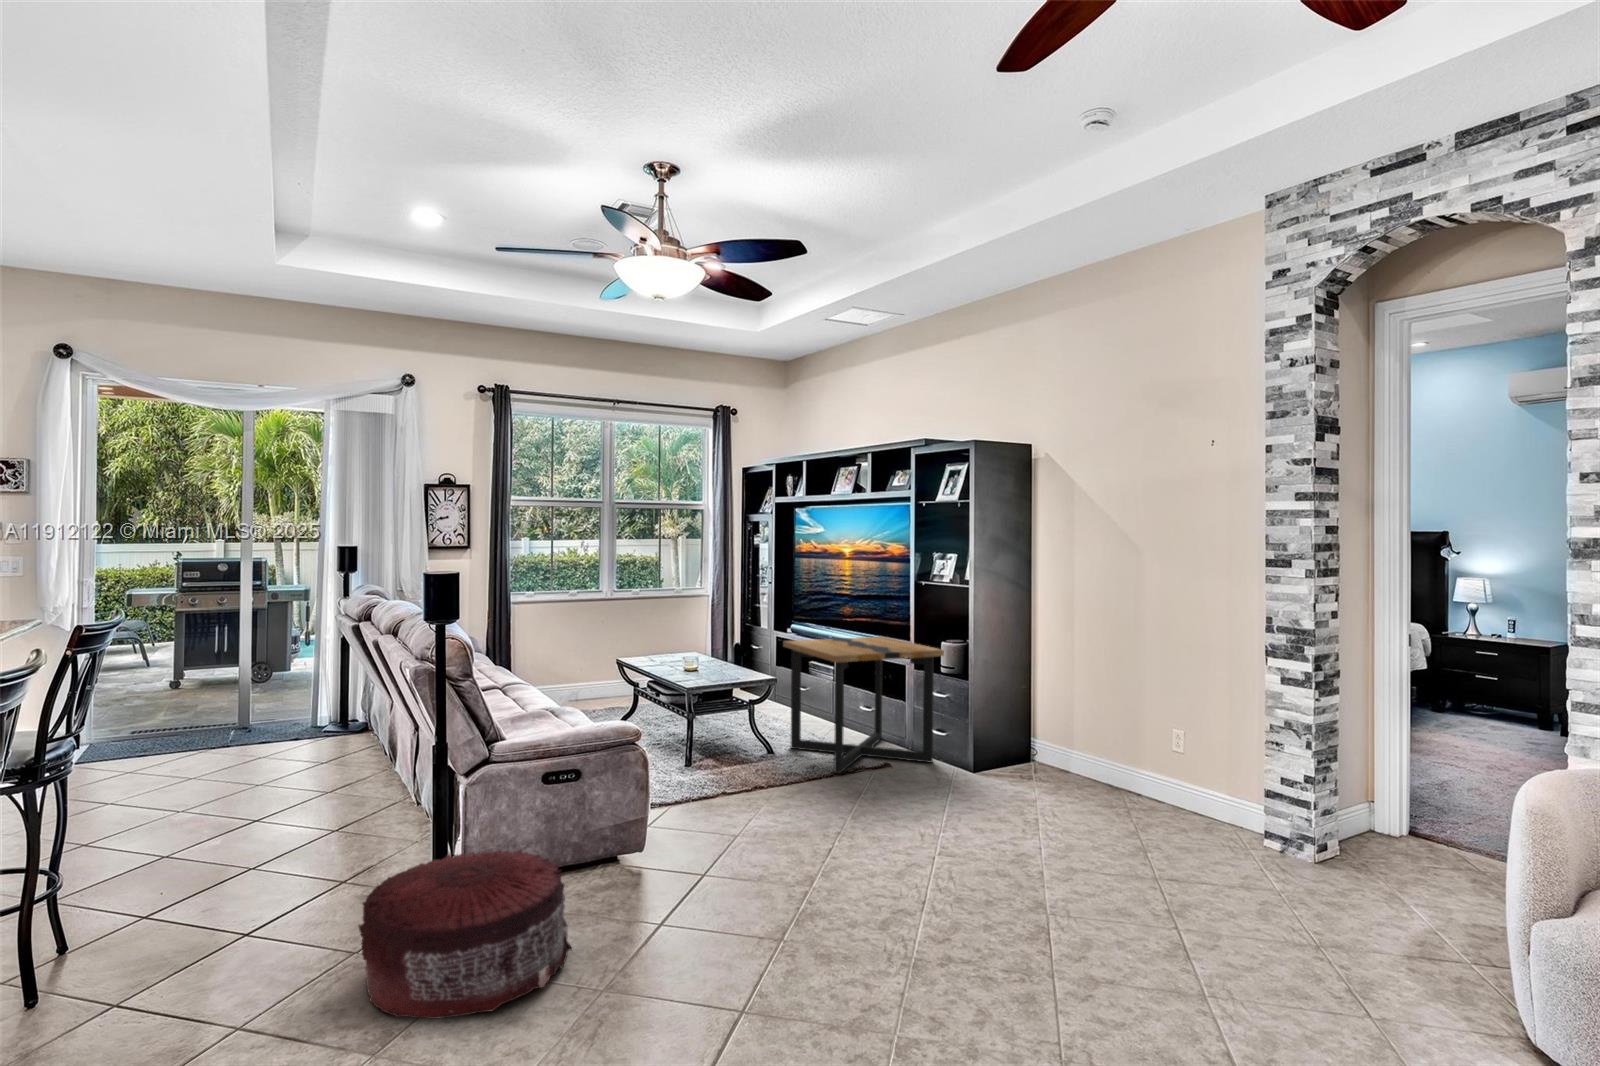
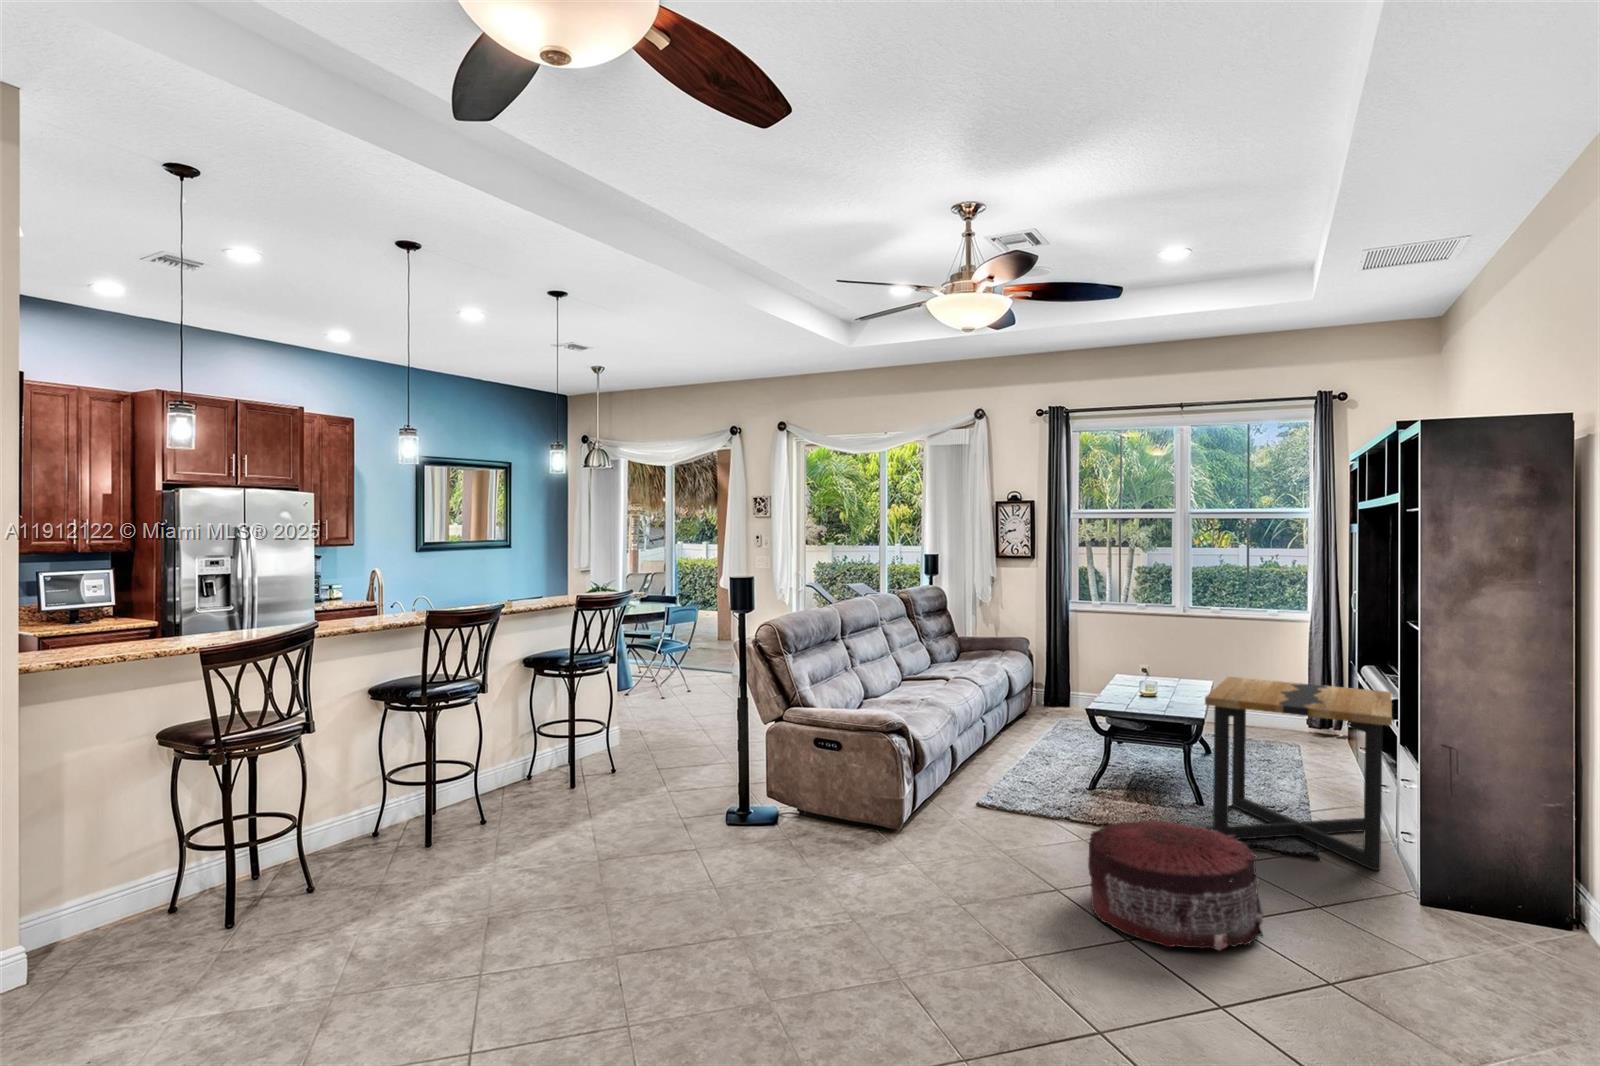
pouf: present [358,849,572,1019] -> present [1088,820,1263,950]

